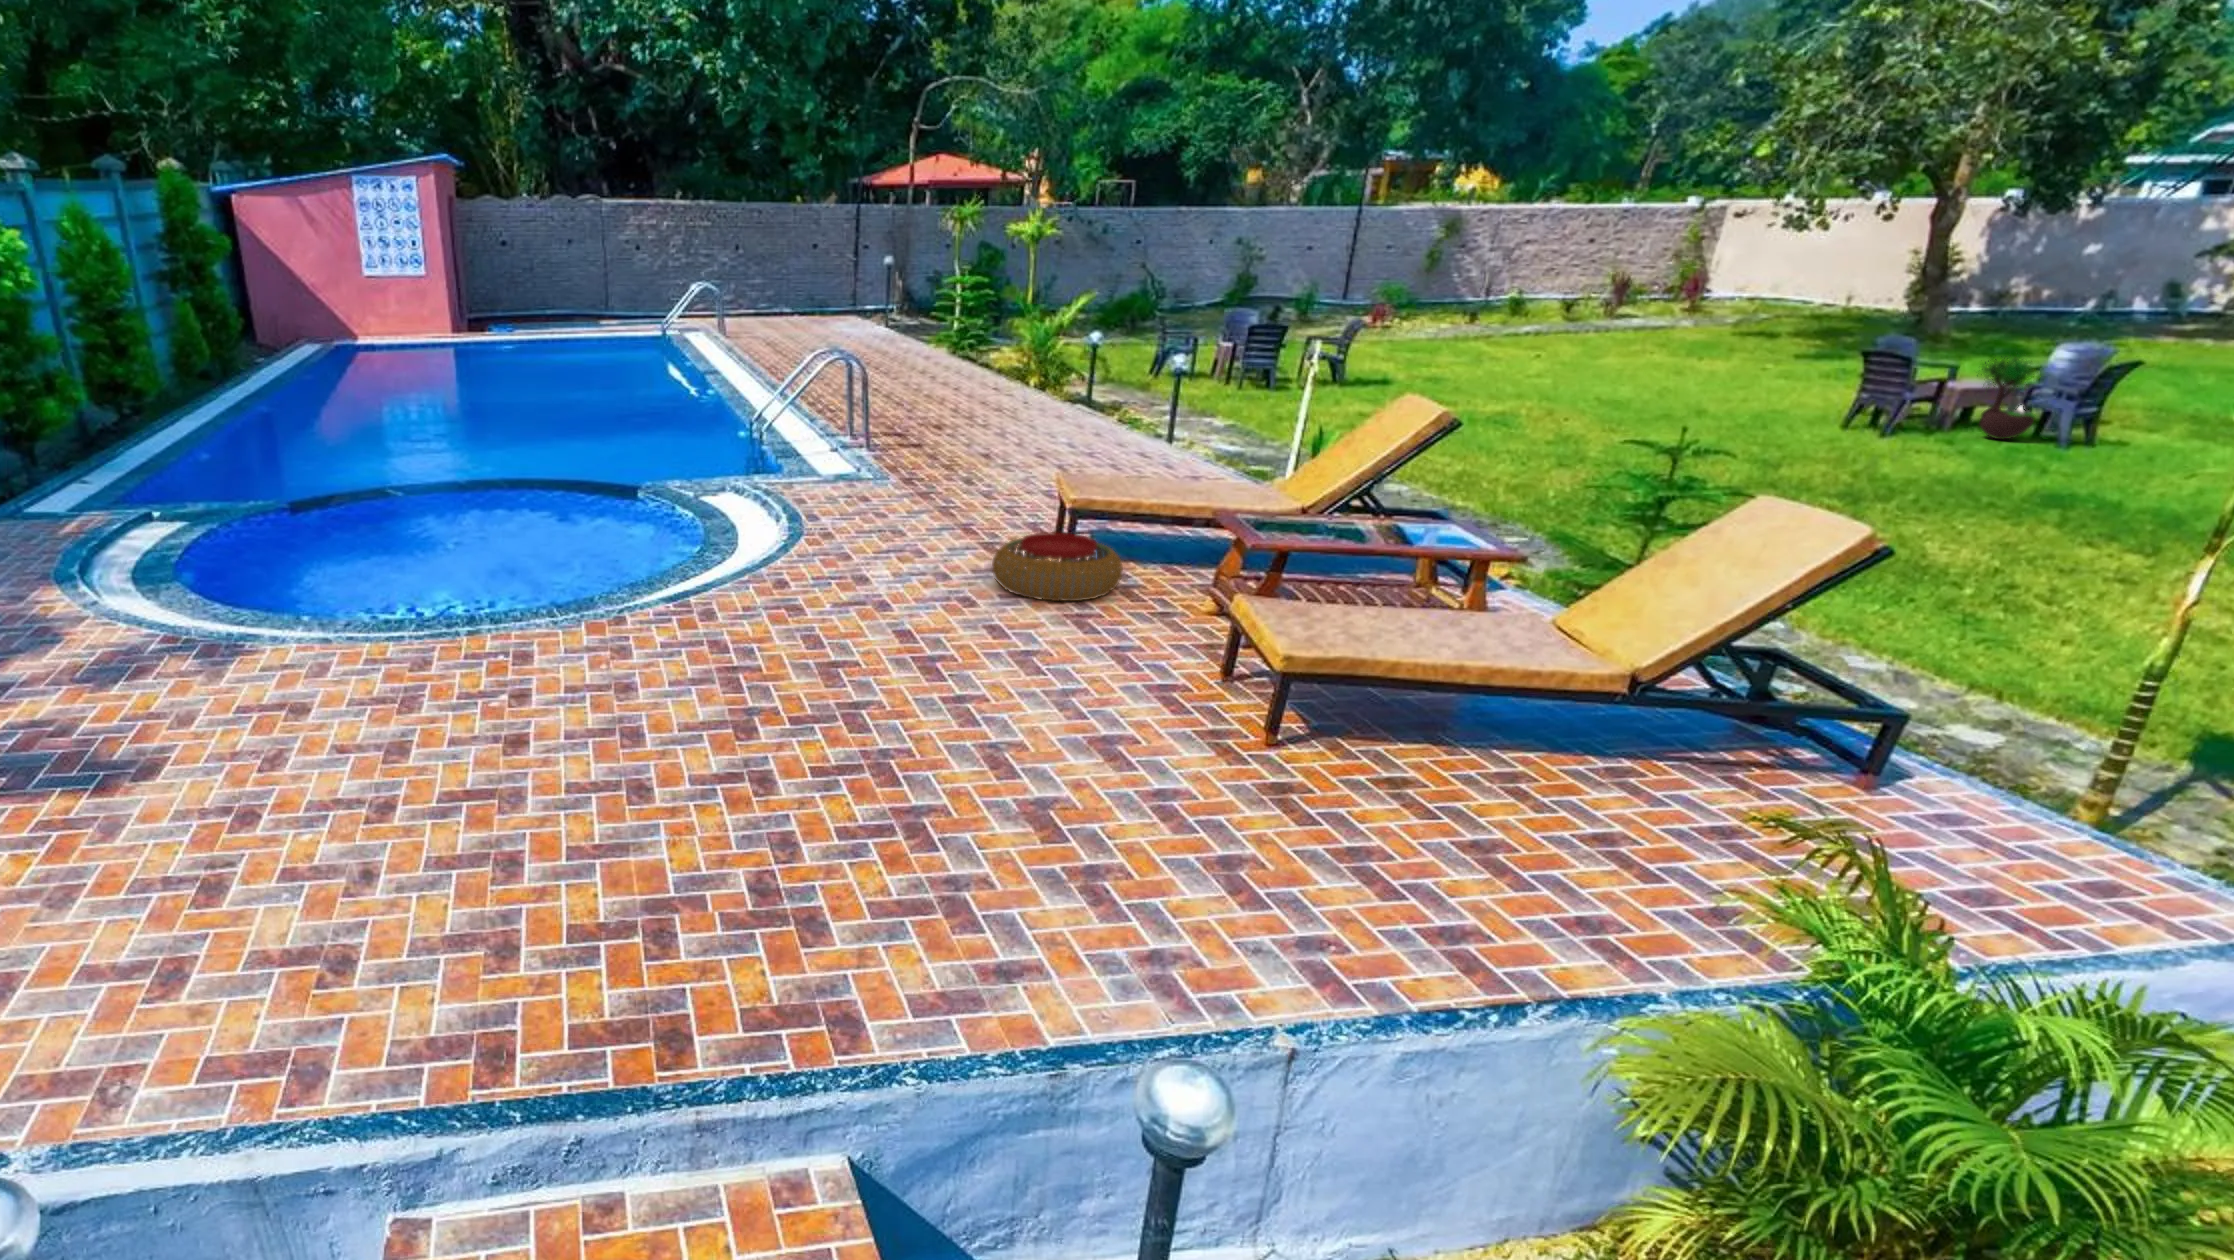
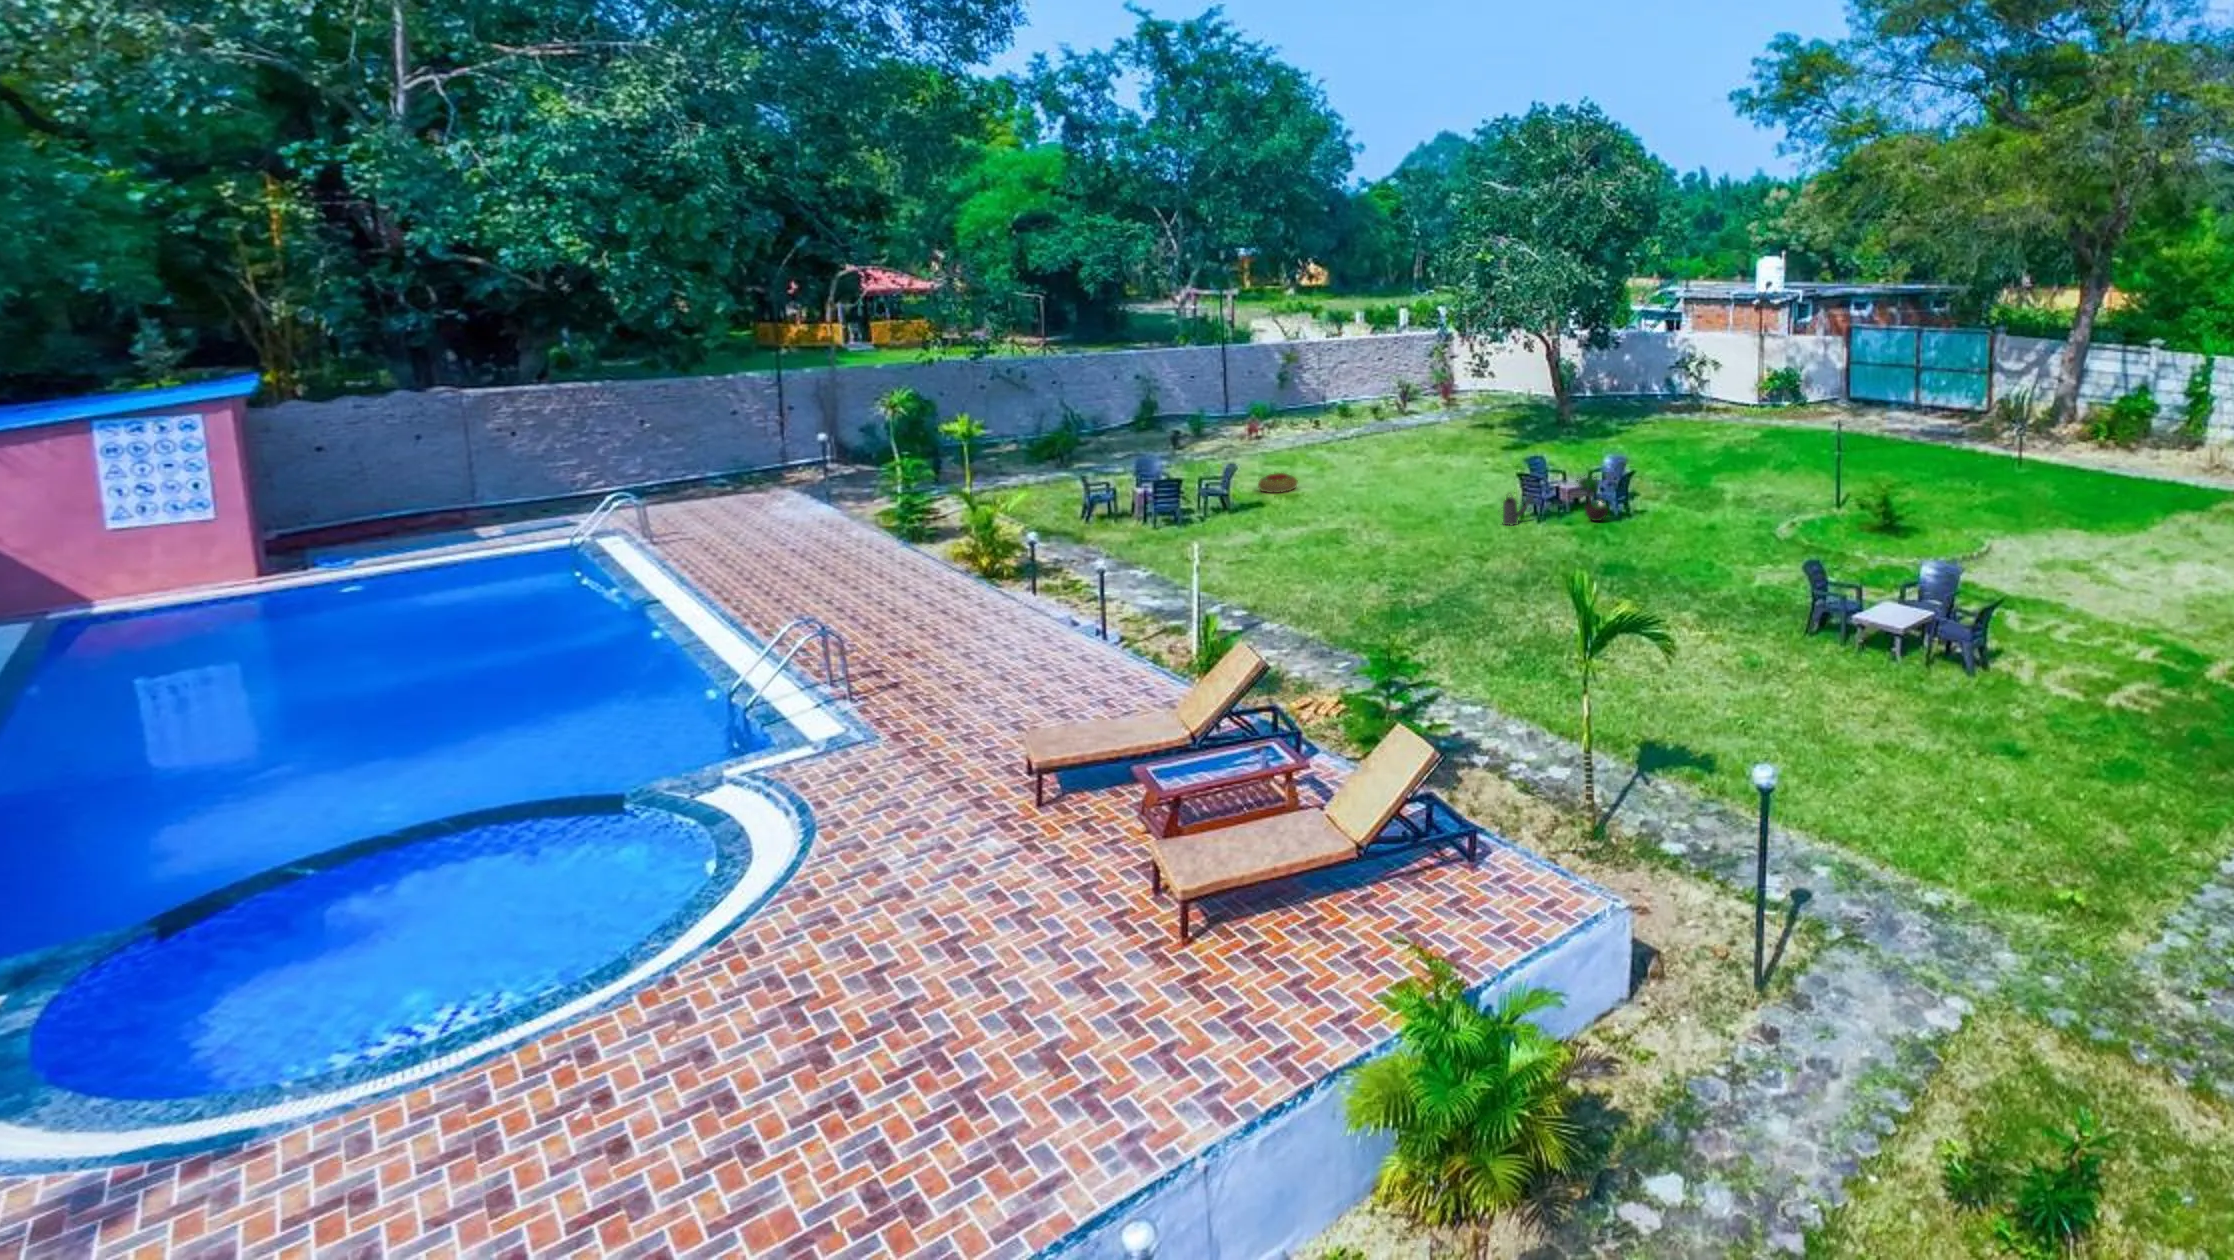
watering can: none [1797,373,1878,427] -> present [1503,494,1531,525]
pouf: present [992,532,1123,601] -> present [1258,473,1298,493]

